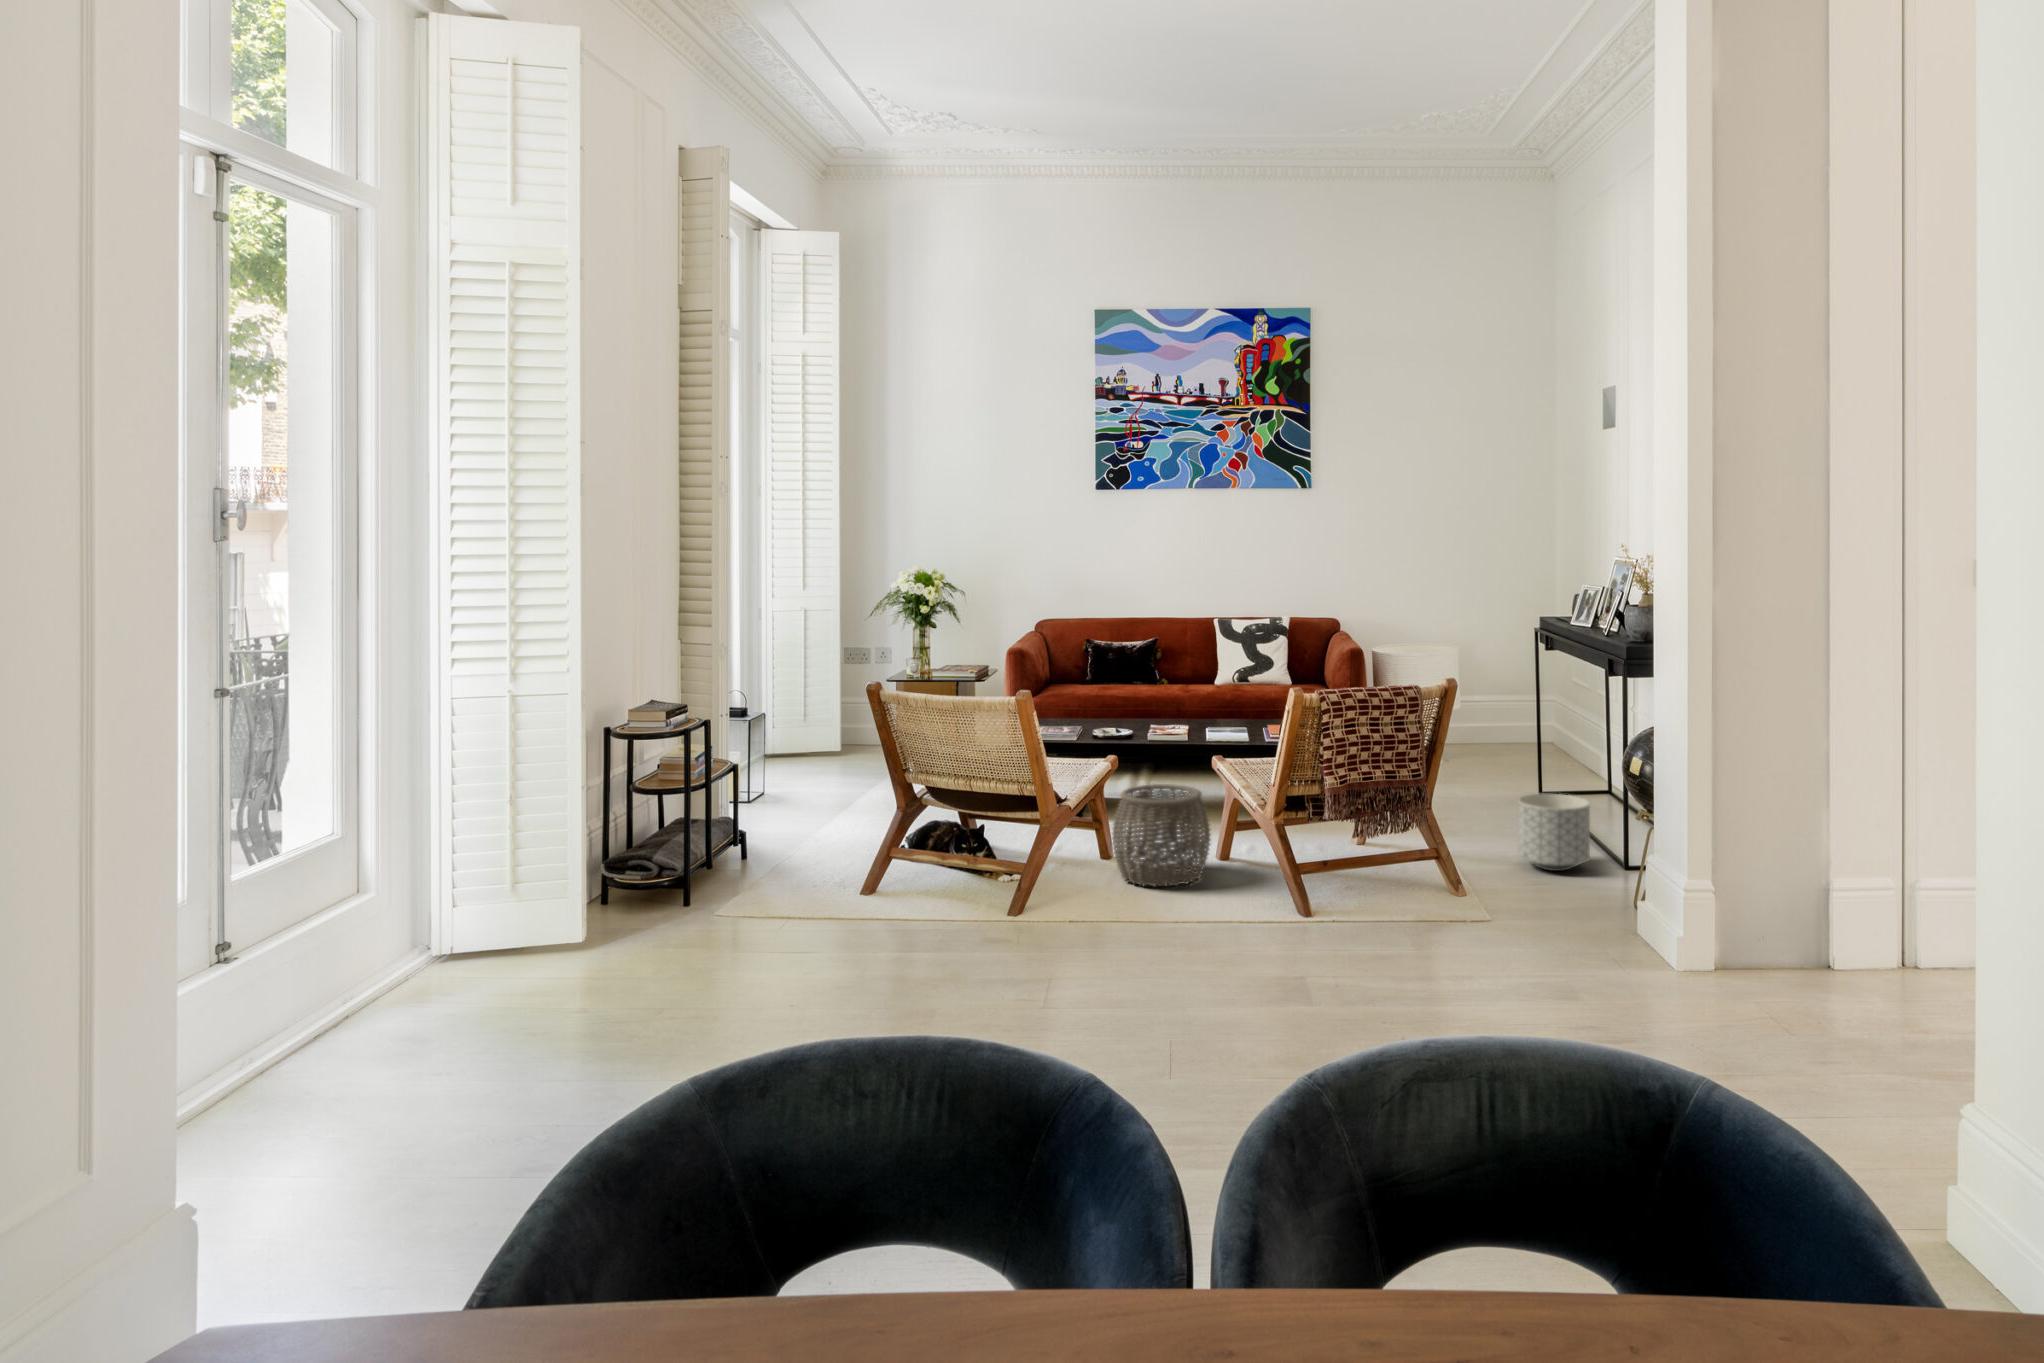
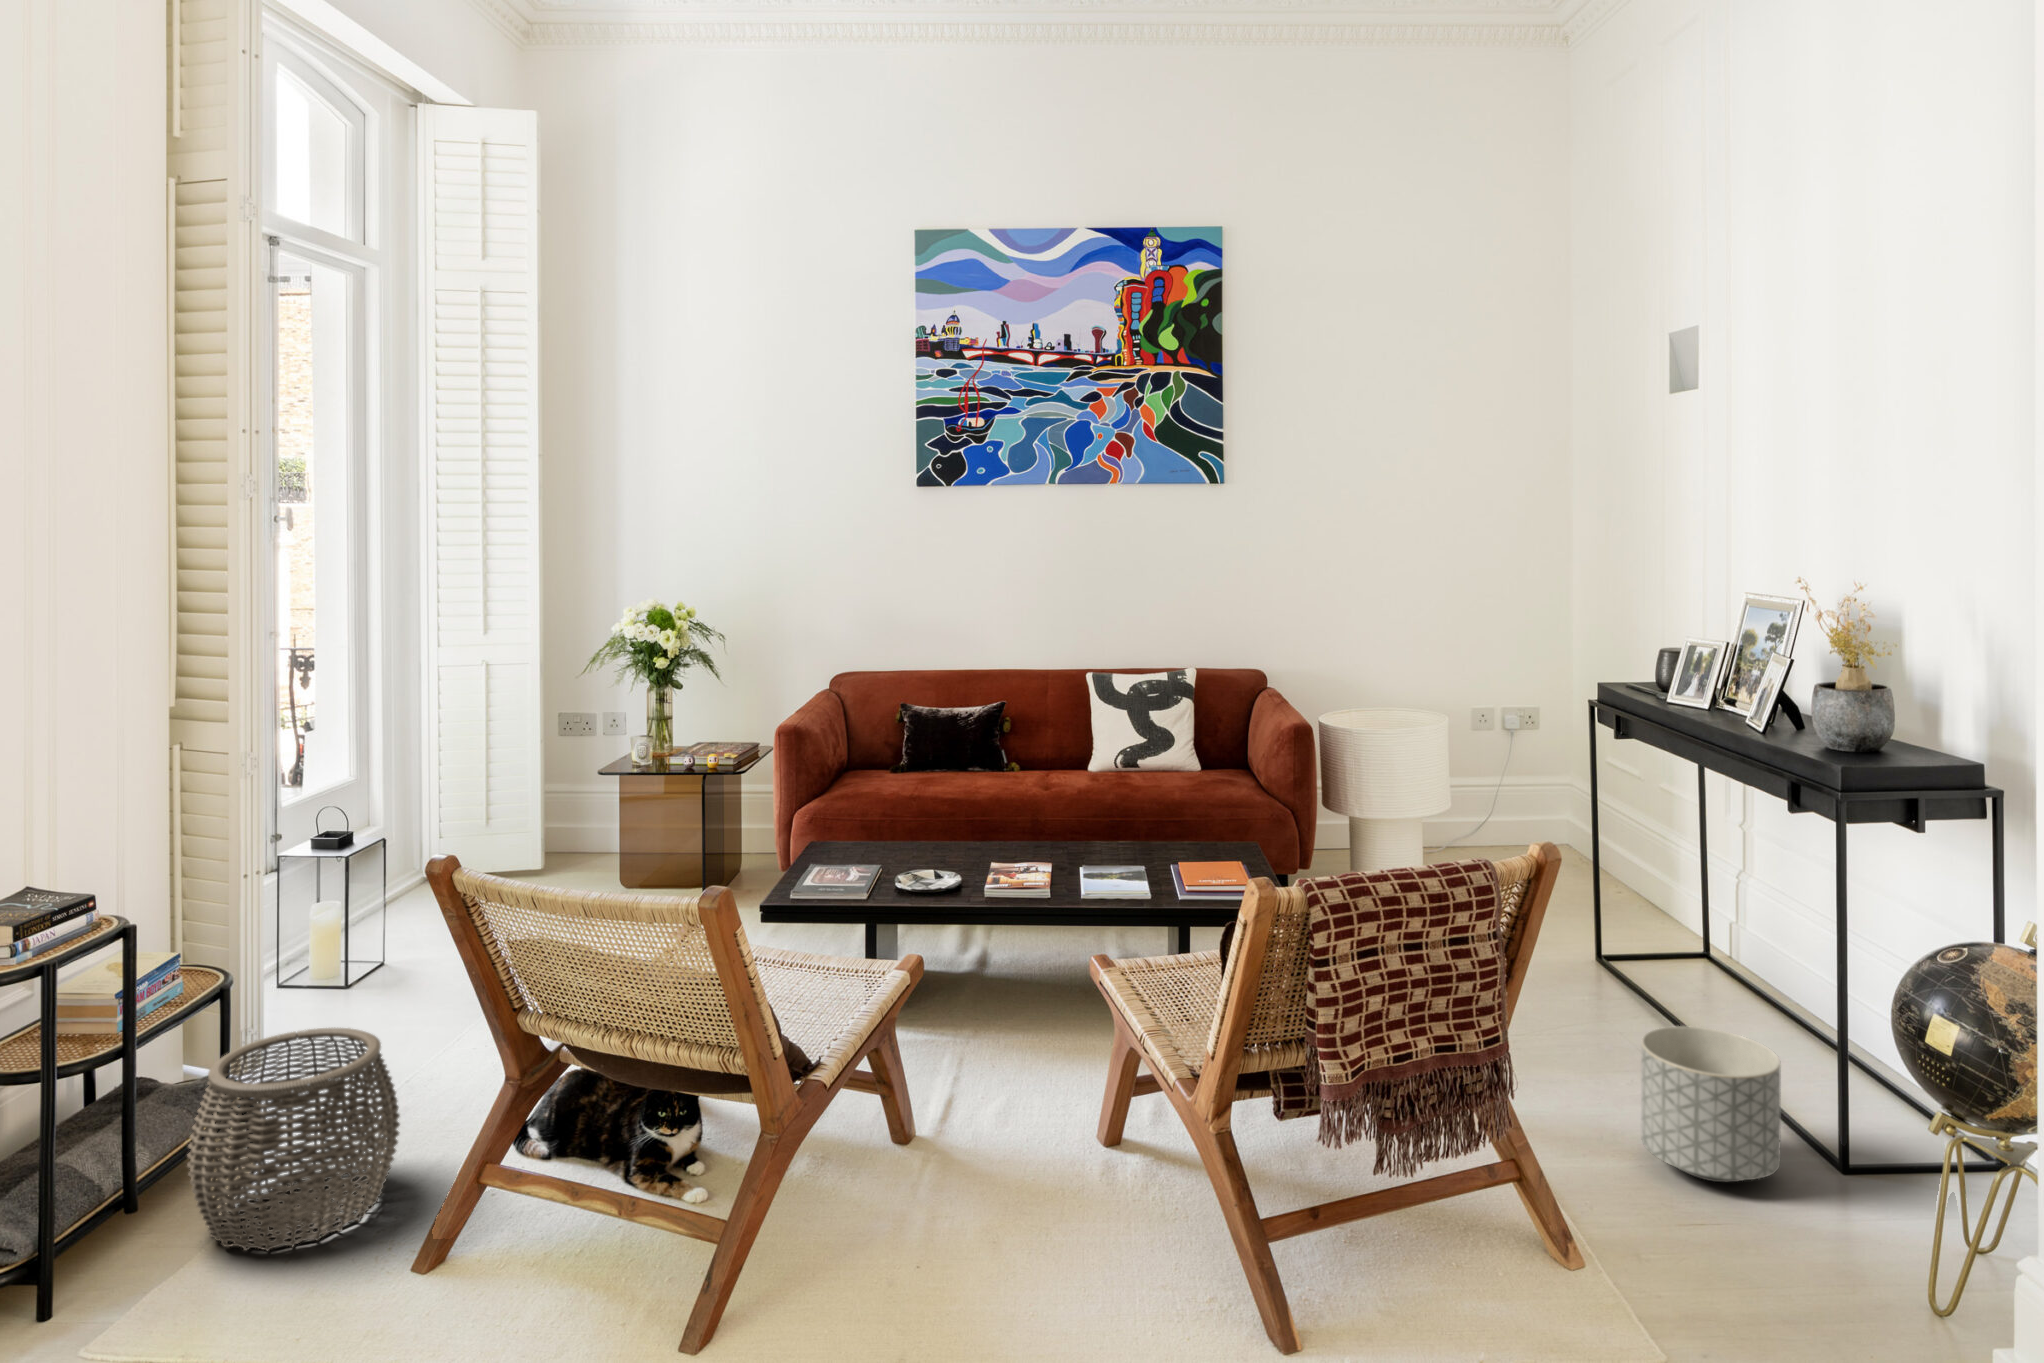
woven basket: present [1112,784,1211,887] -> present [187,1028,400,1251]

